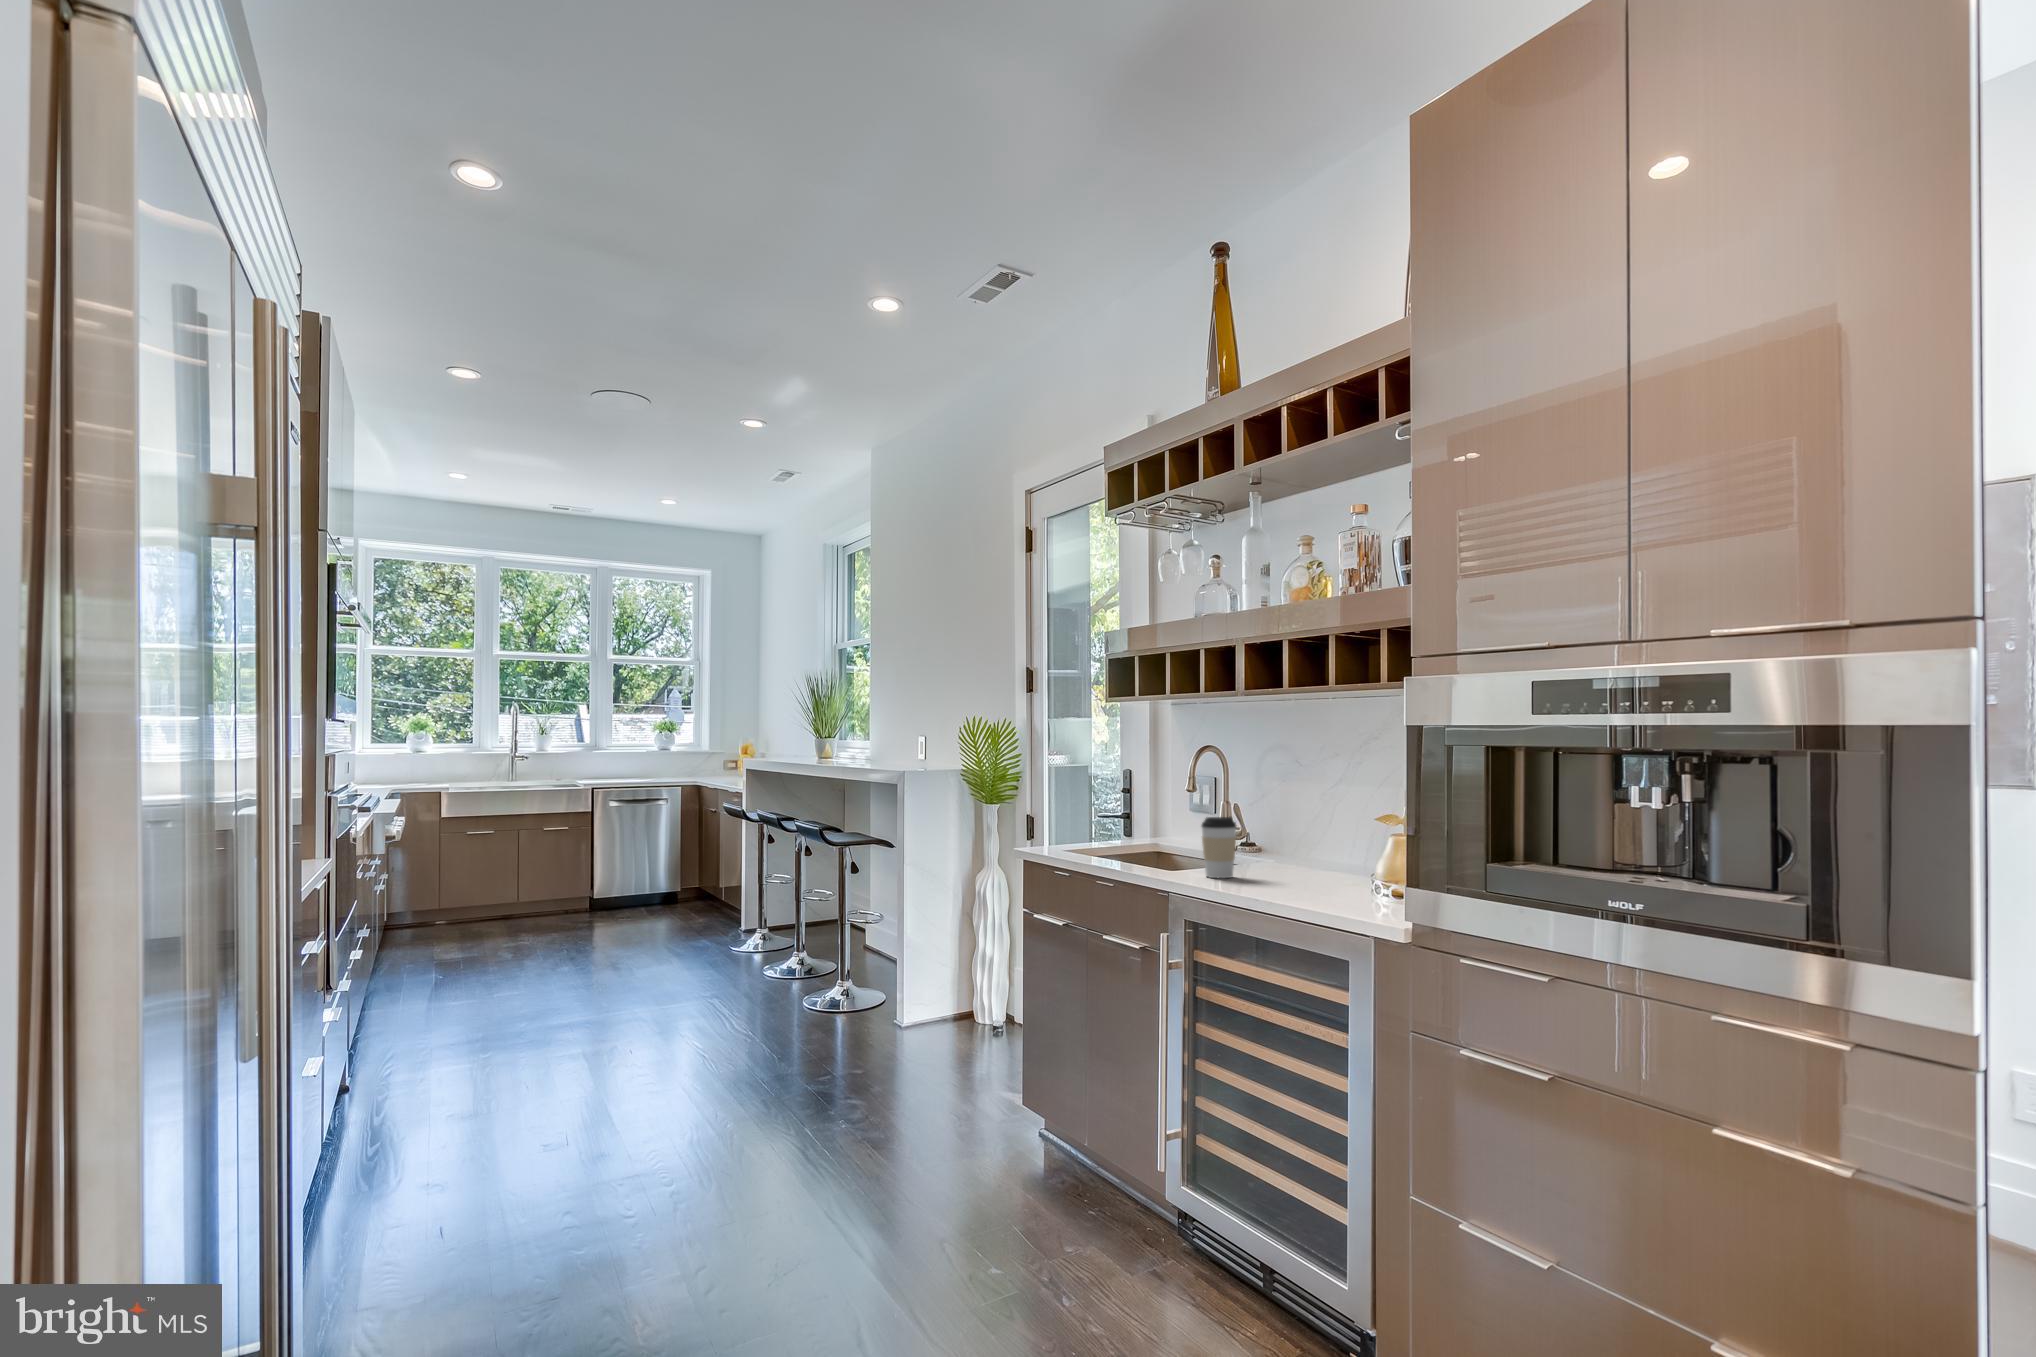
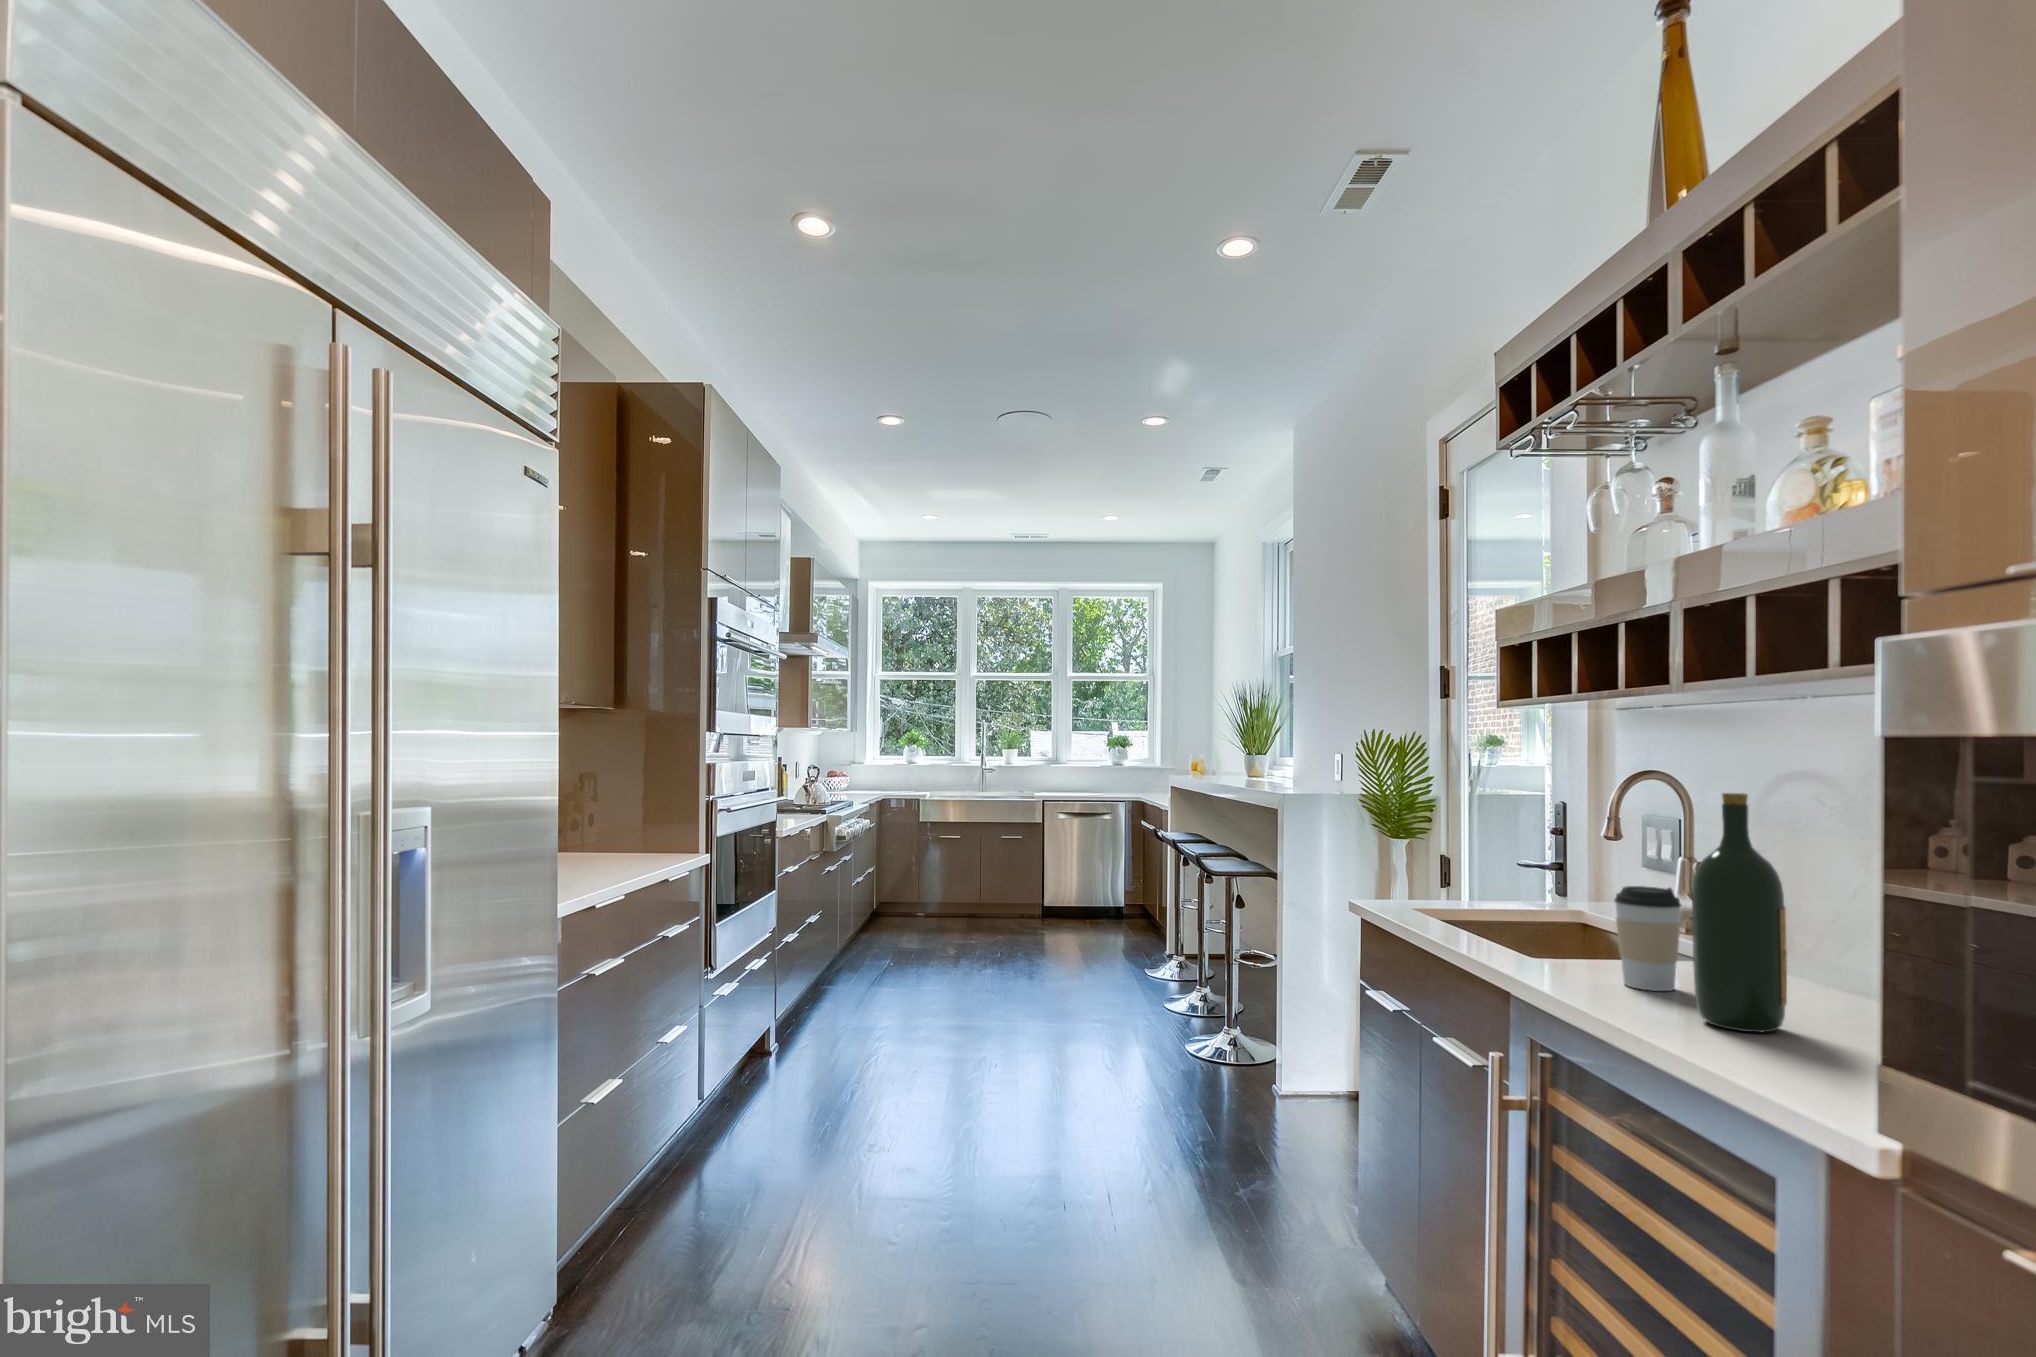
wine bottle: none [1251,758,1296,890] -> present [1692,793,1787,1032]

